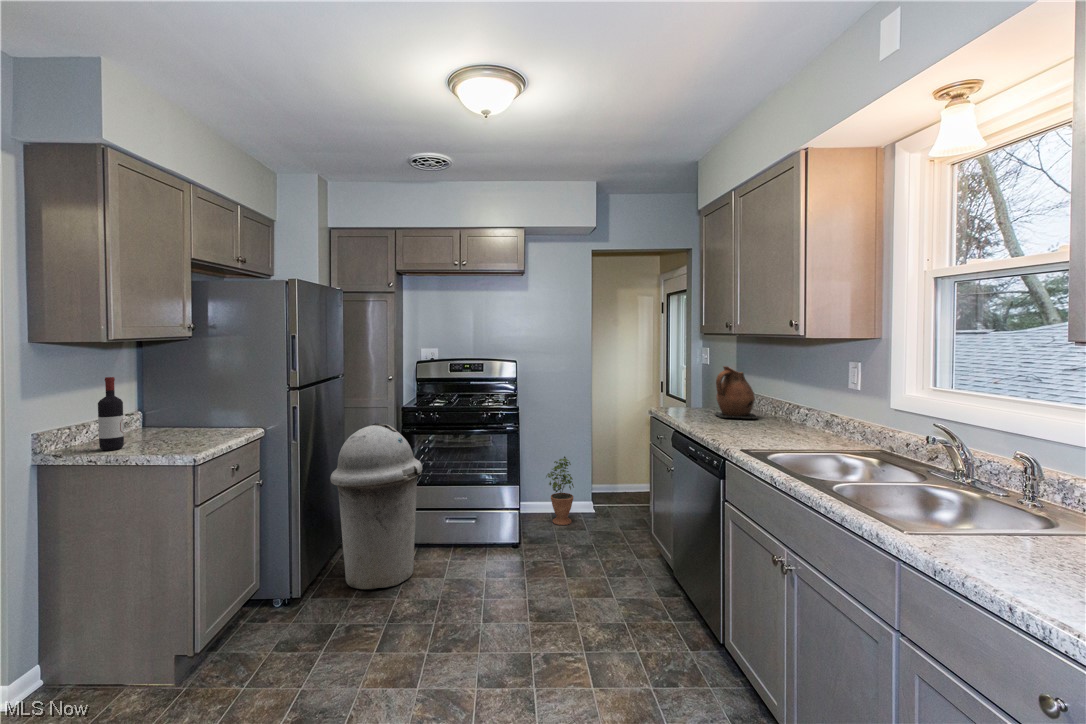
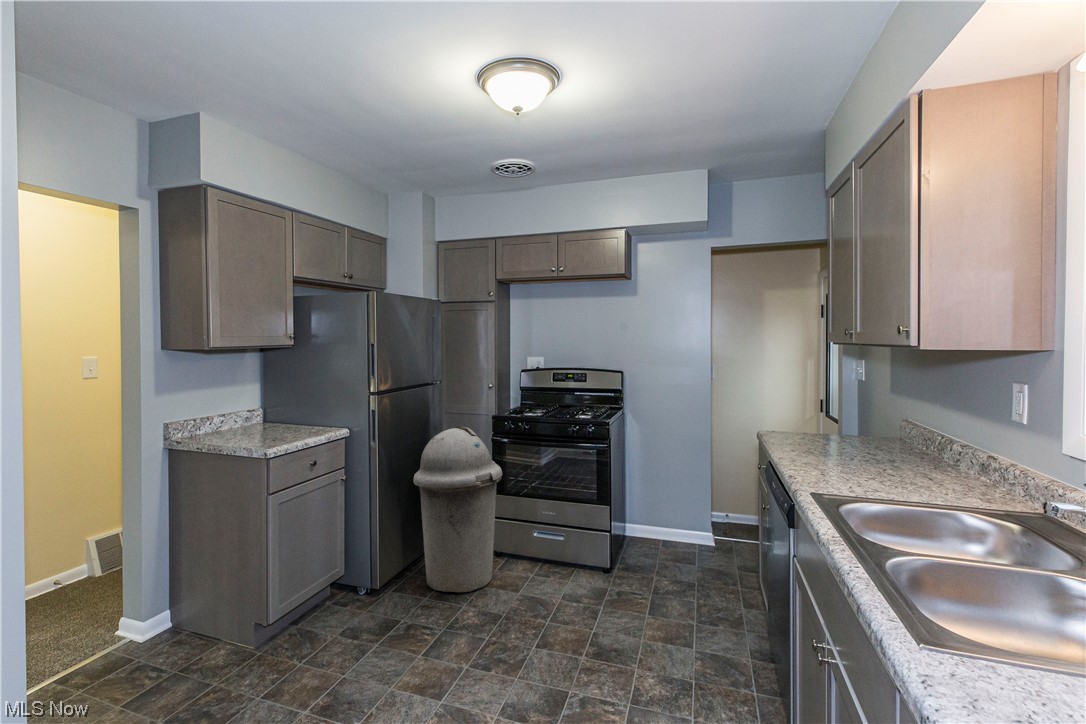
ceramic pitcher: present [715,366,758,419] -> none [835,379,895,451]
wine bottle: present [98,377,124,450] -> none [210,376,230,438]
potted plant: present [547,456,574,525] -> none [652,473,685,553]

